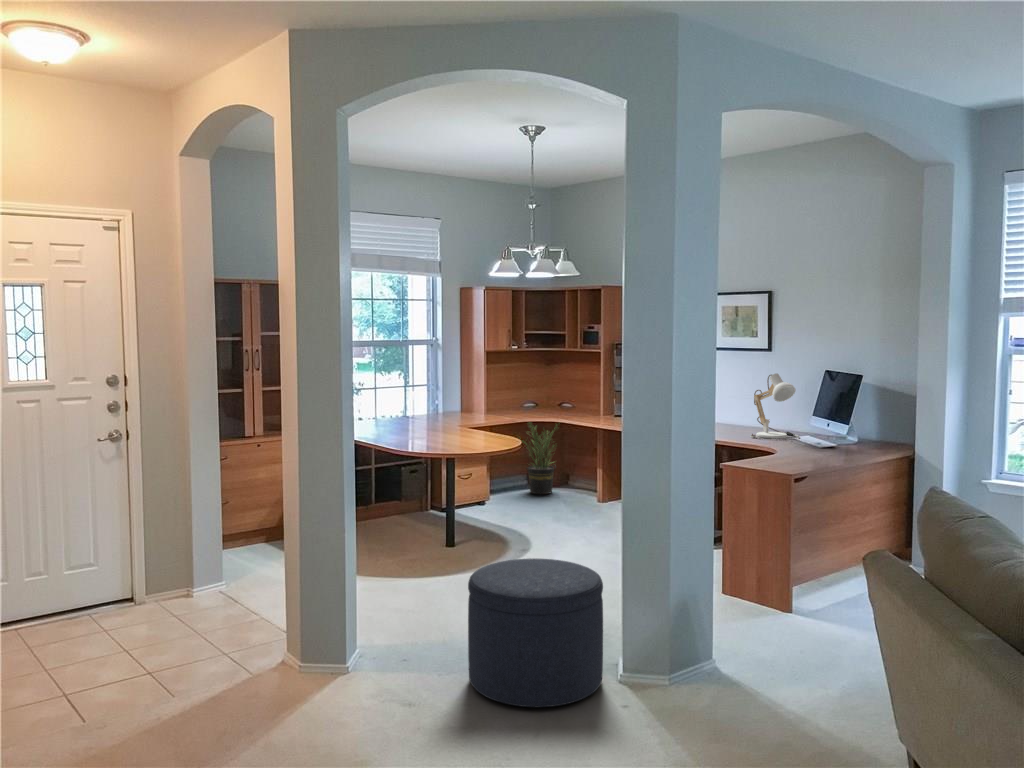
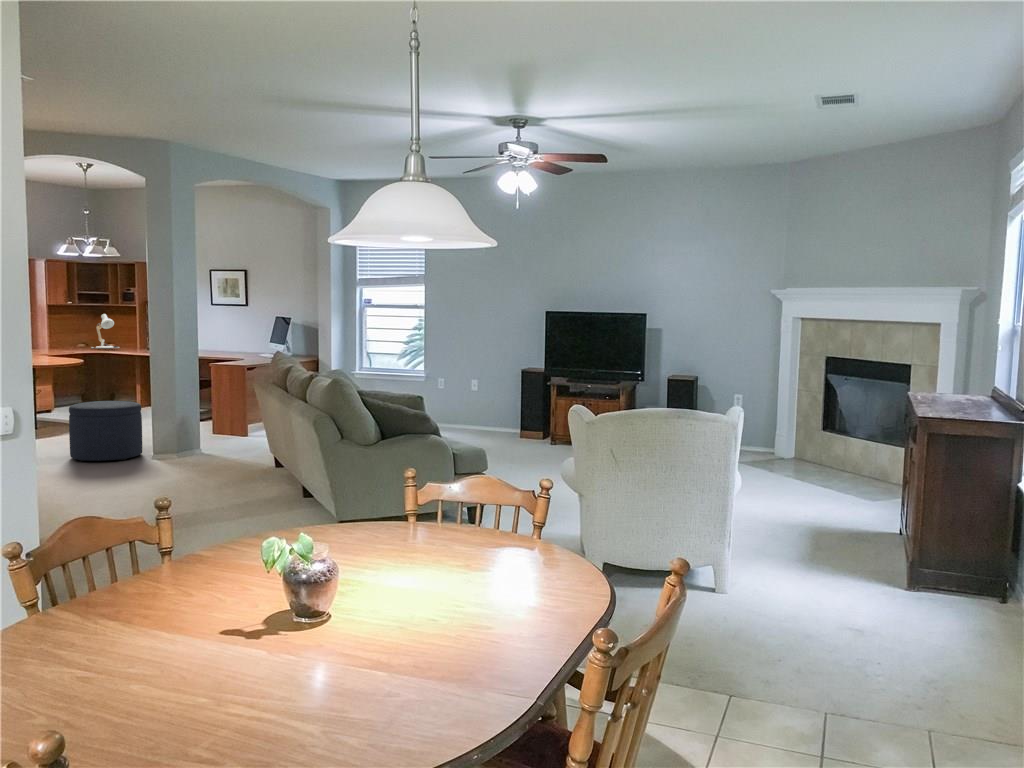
desk lamp: present [750,373,799,439] -> present [91,314,119,349]
potted plant: present [525,422,557,494] -> none [73,353,110,406]

